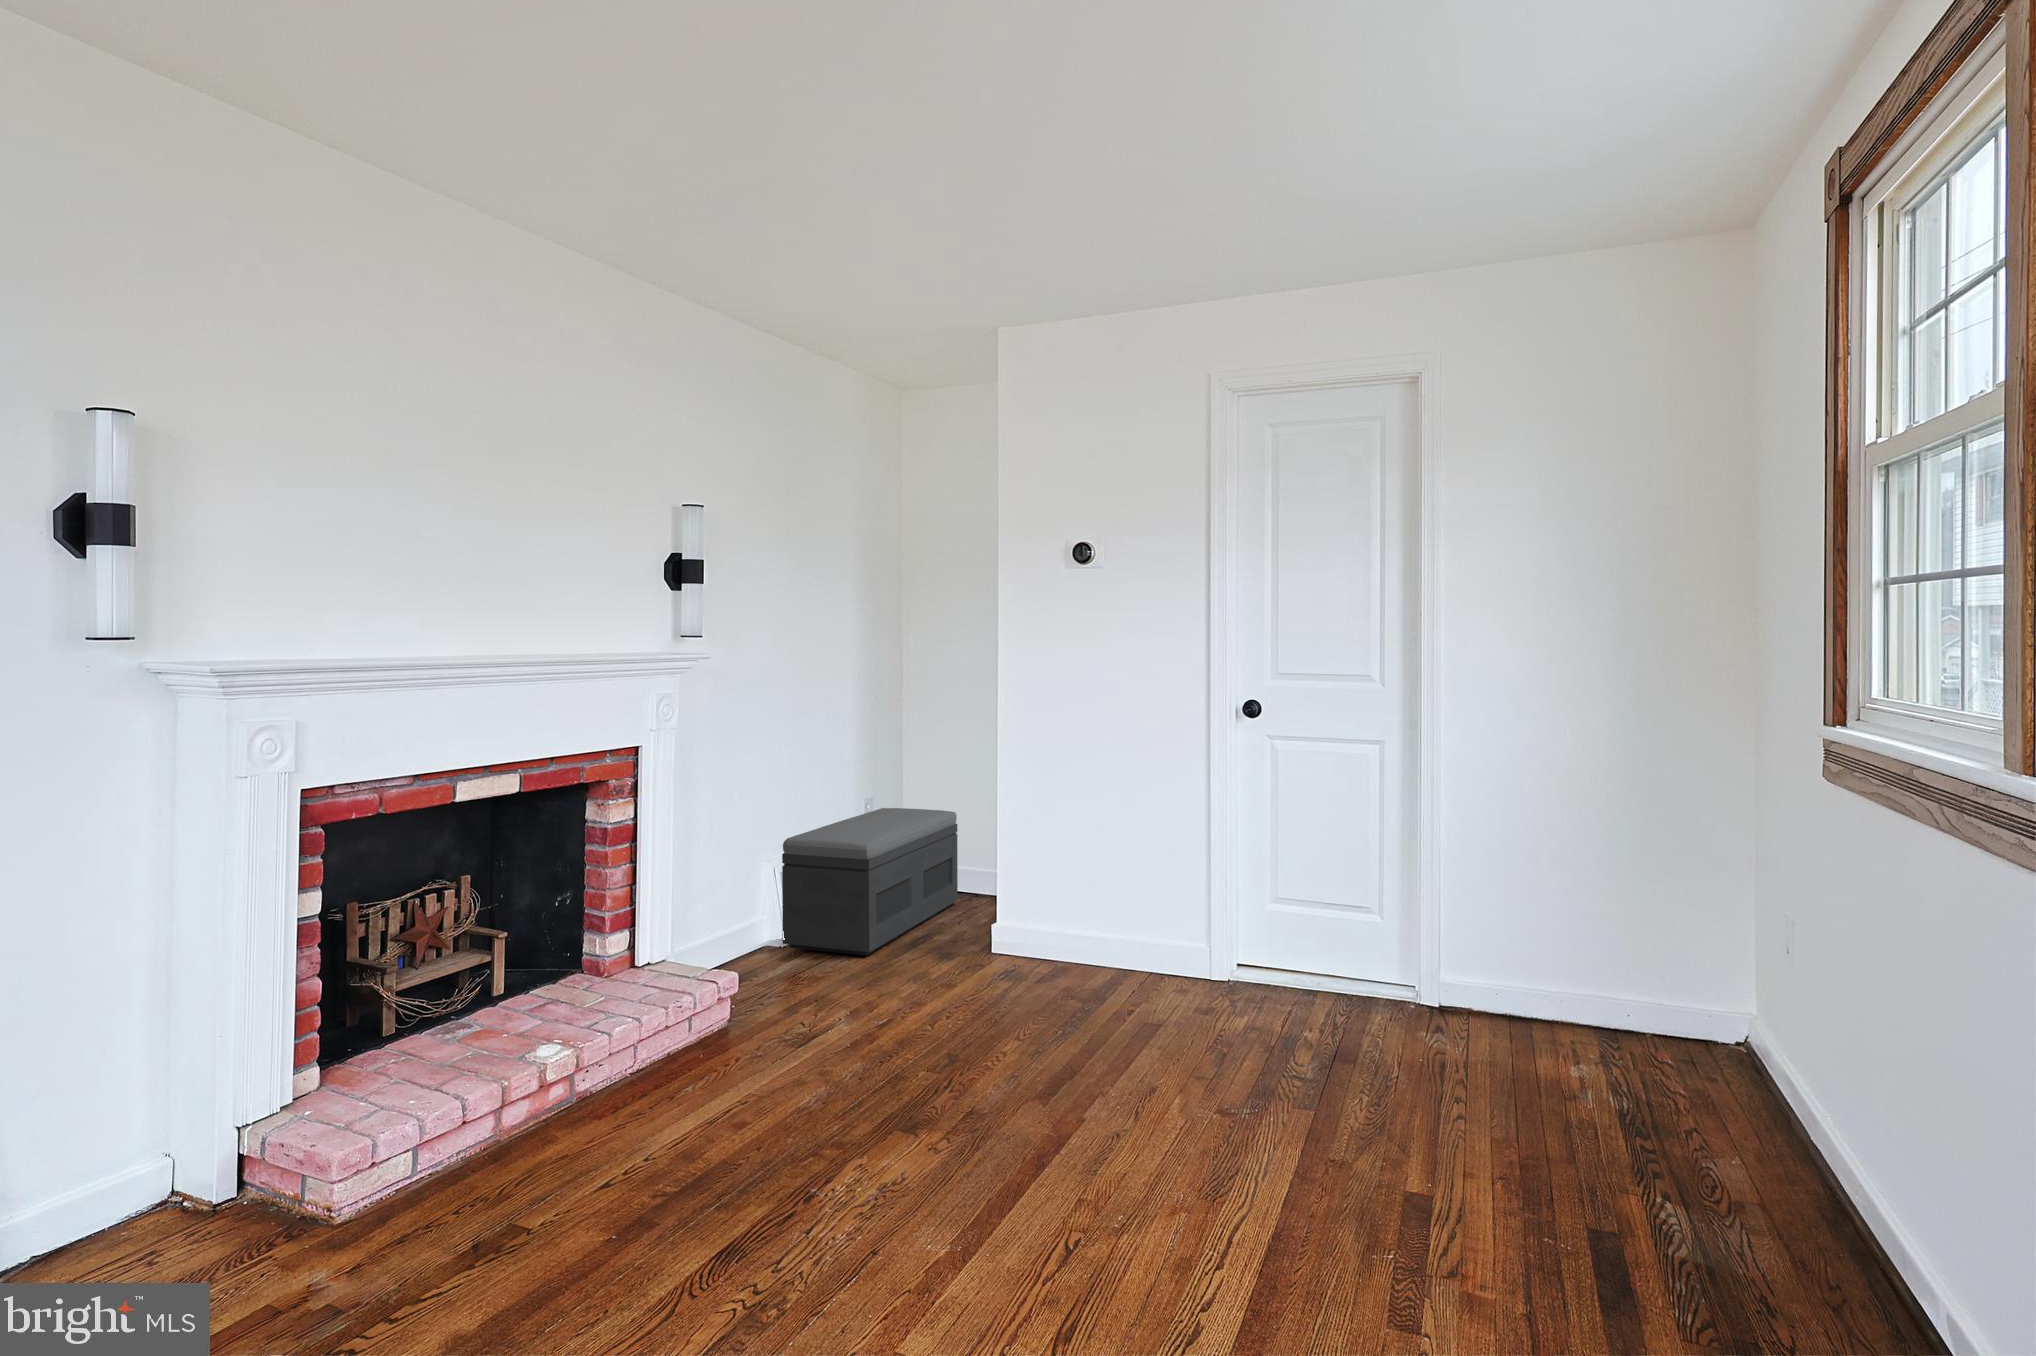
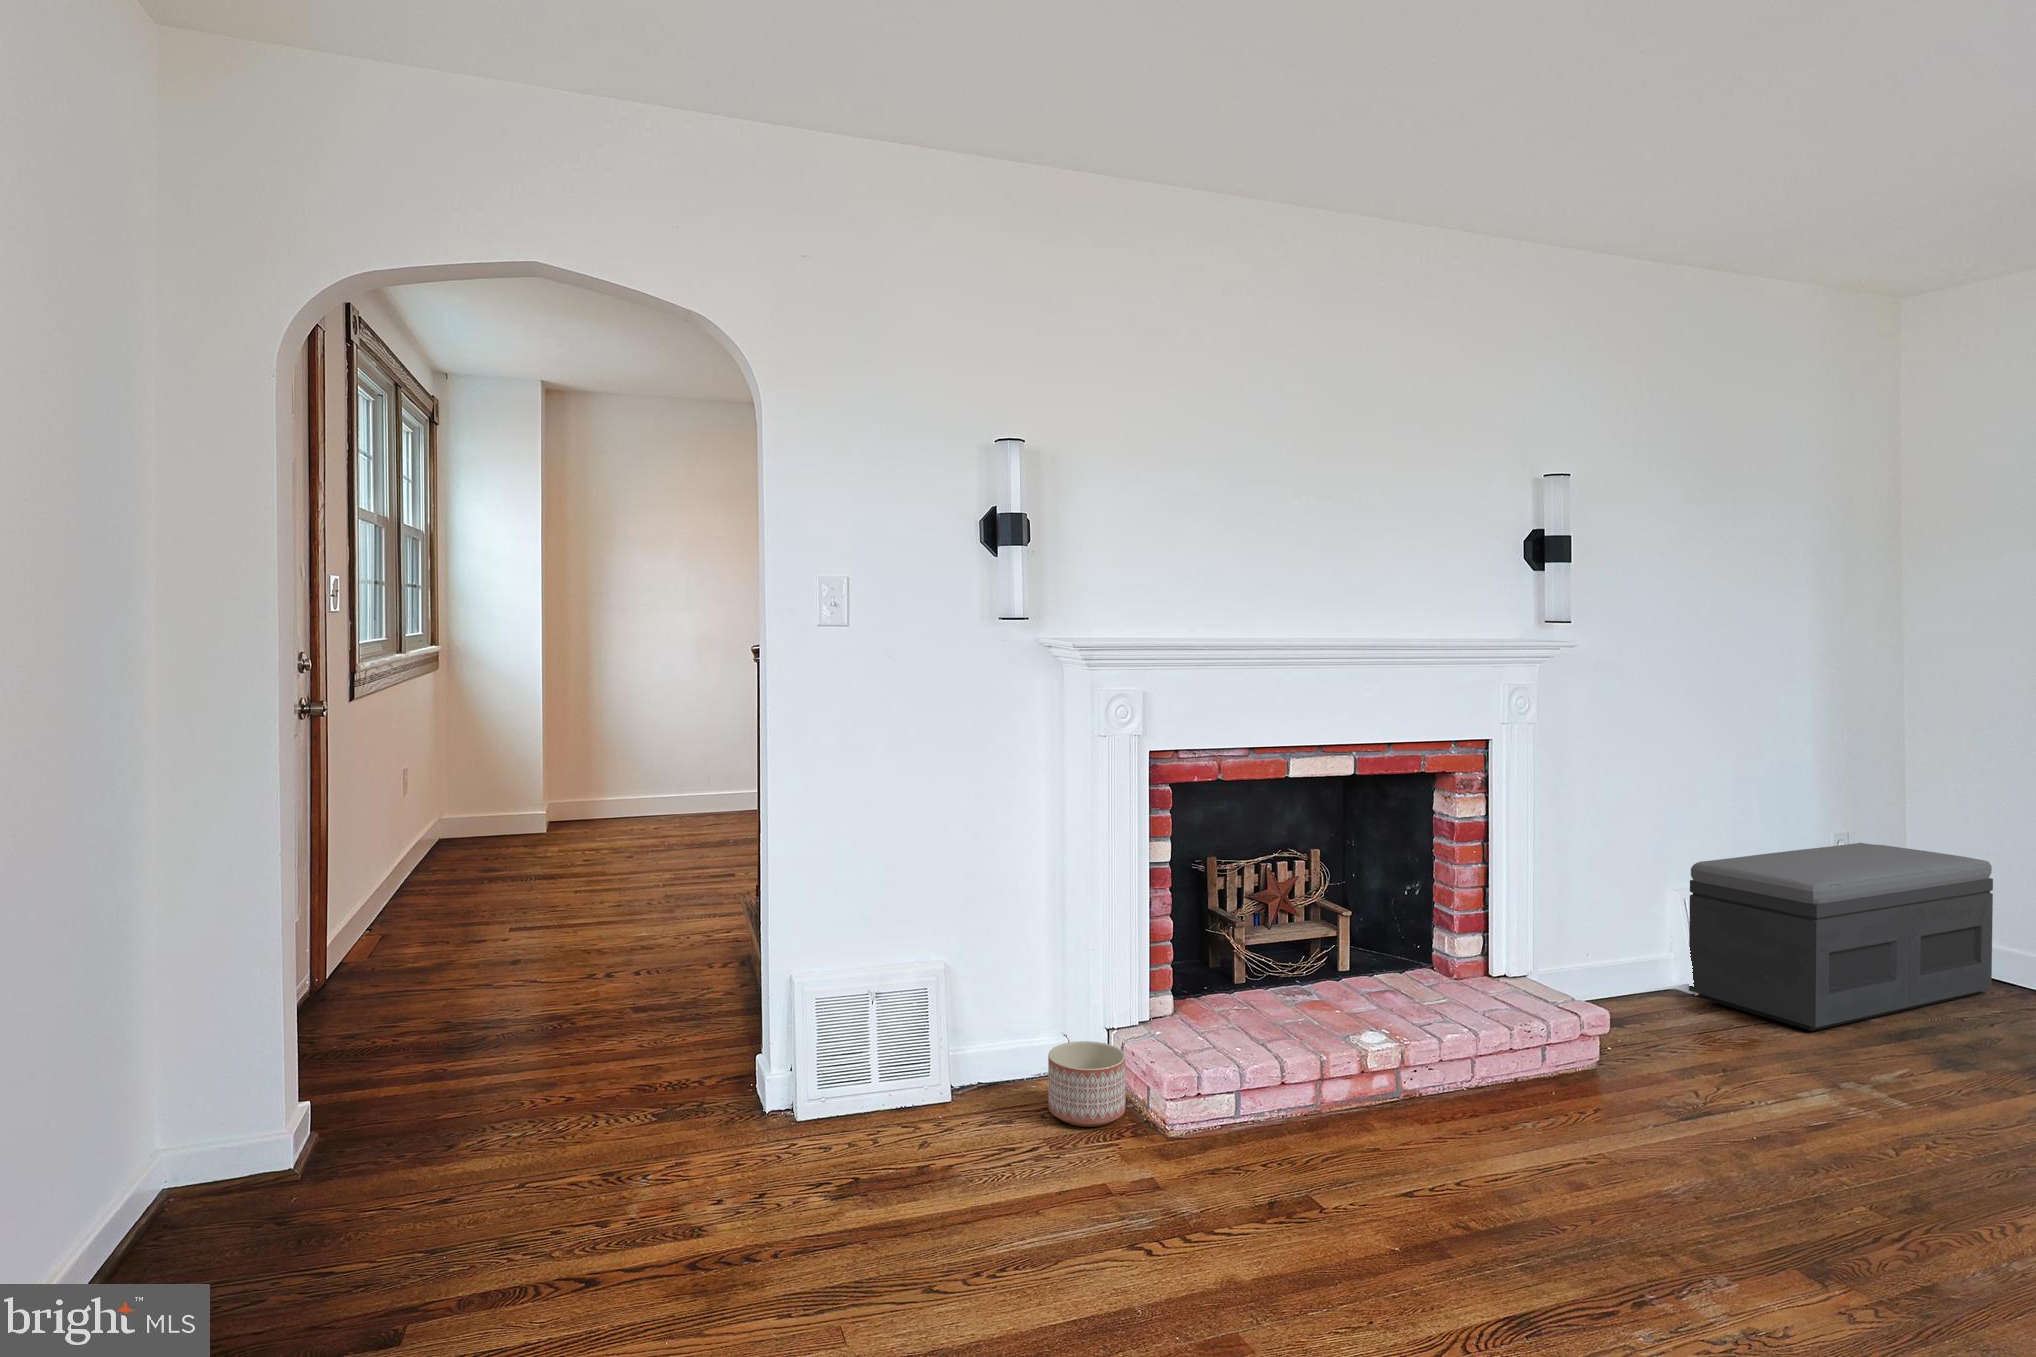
planter: none [153,1144,270,1256] -> present [1048,1041,1126,1127]

